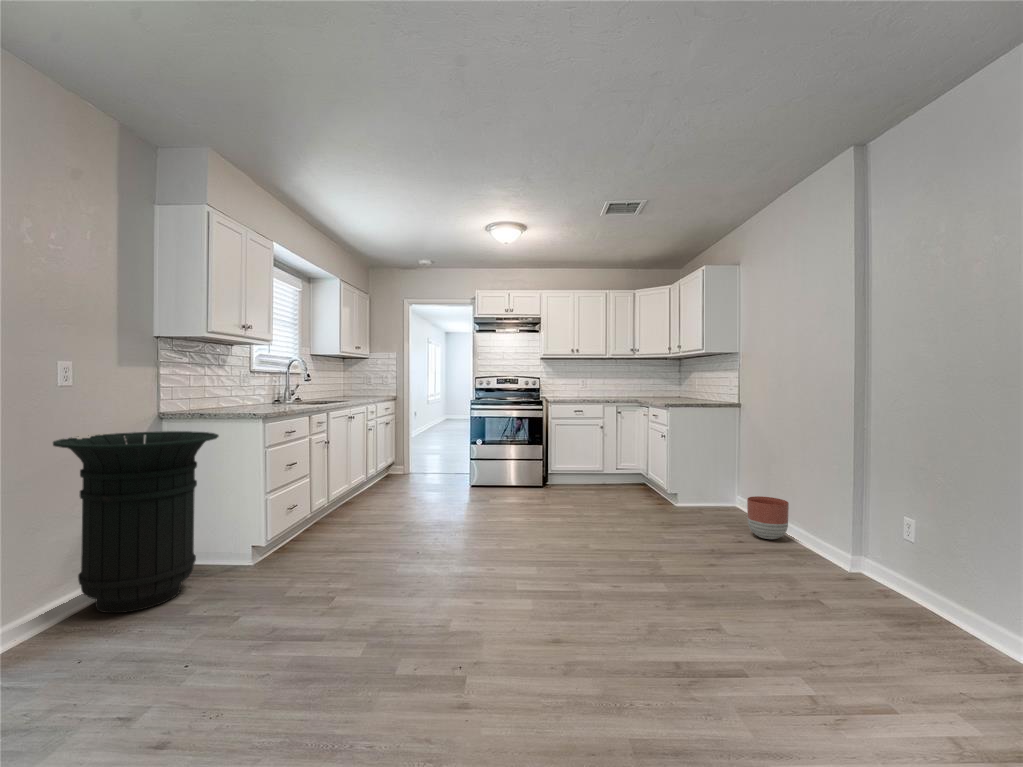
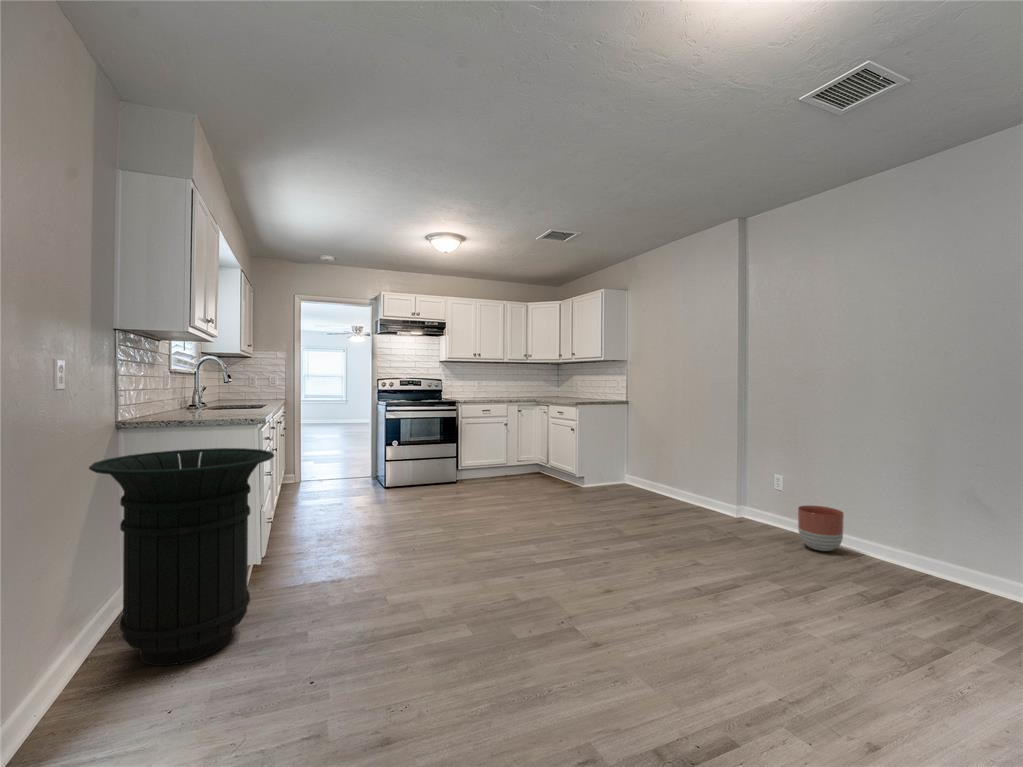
planter: present [747,496,789,539] -> present [798,505,844,551]

